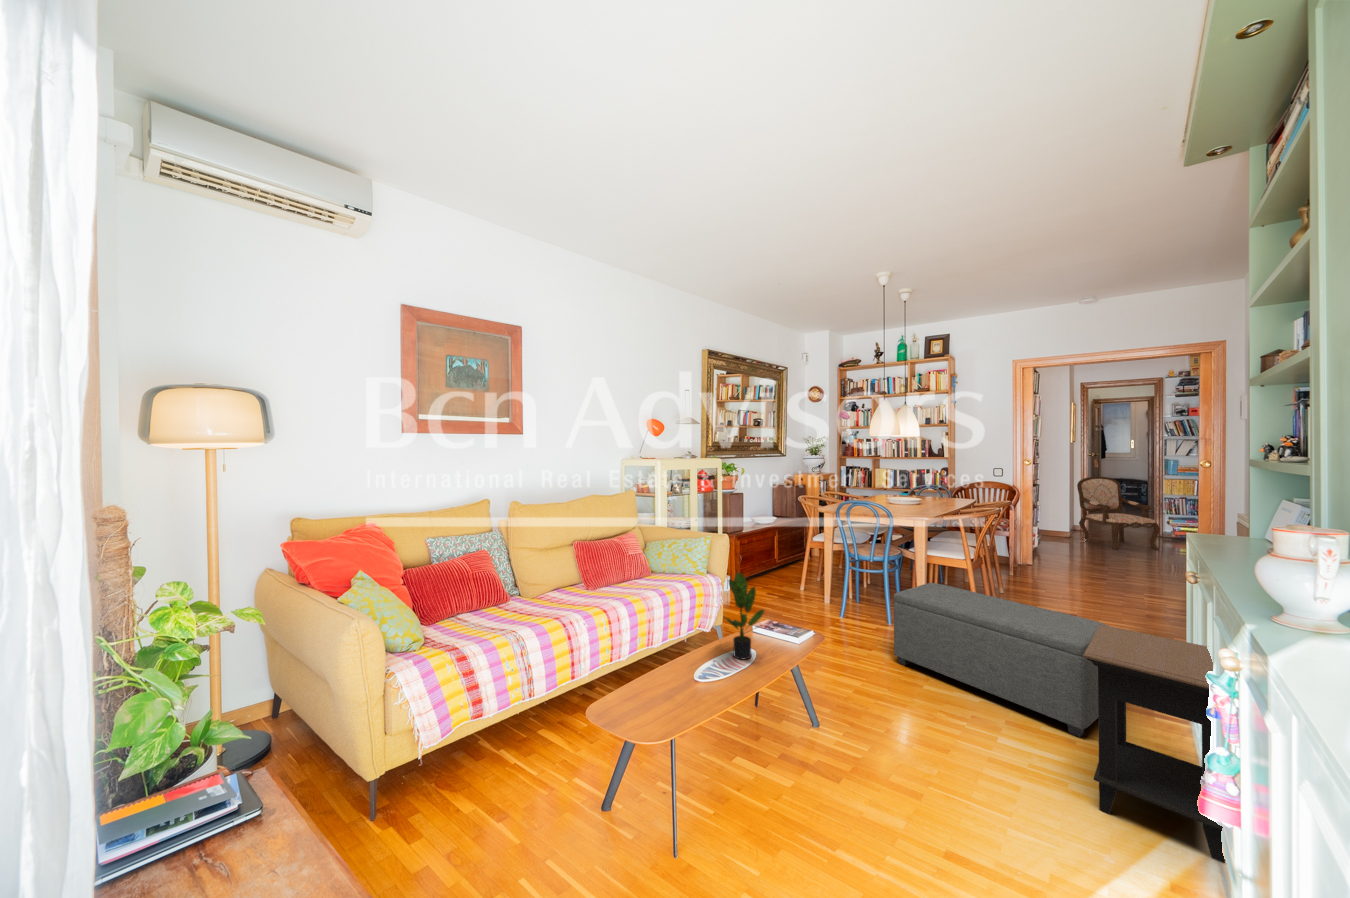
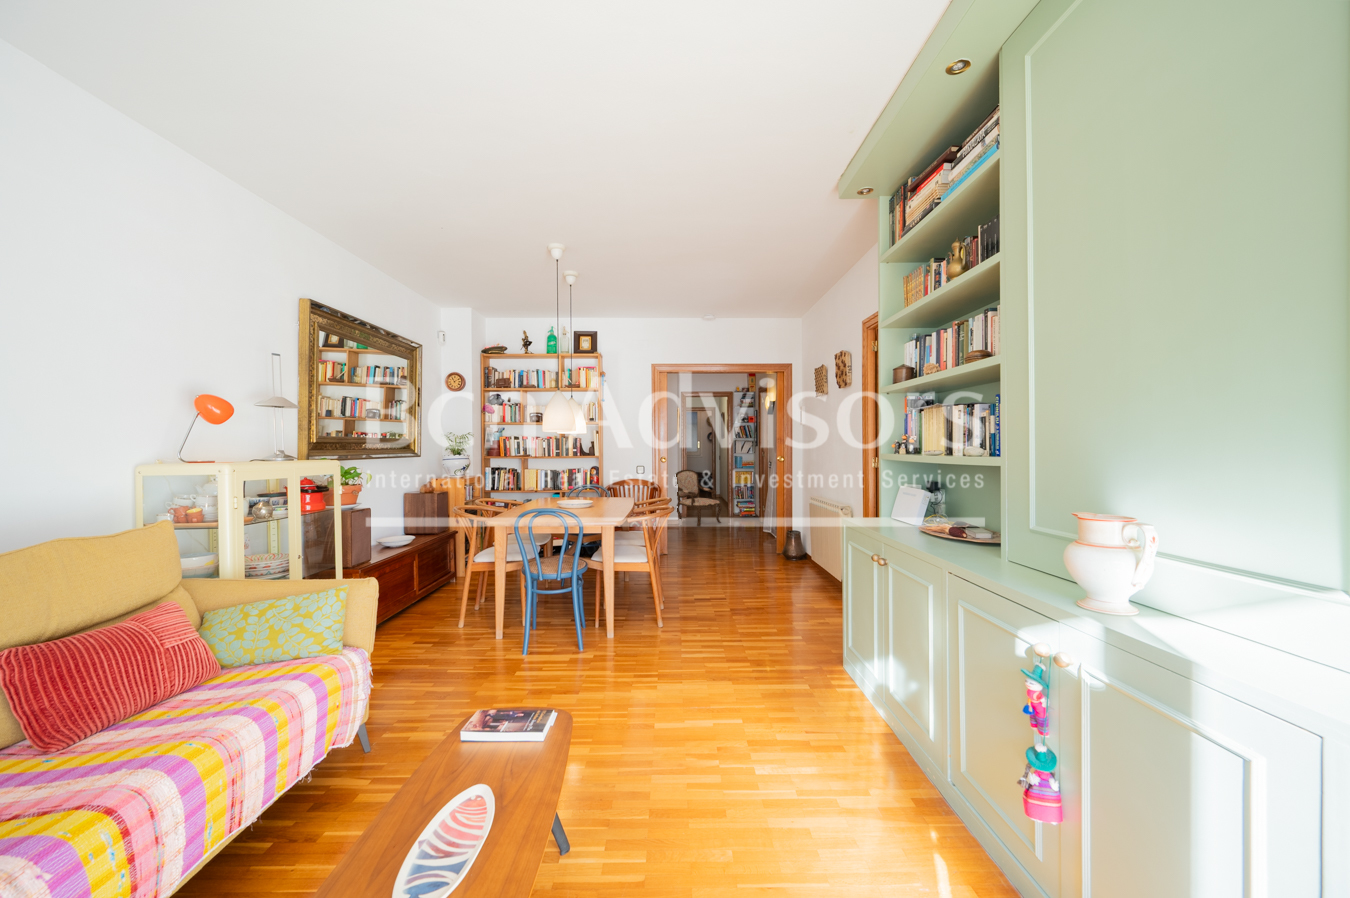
potted plant: present [725,572,764,659] -> none [438,650,519,803]
ottoman: present [894,583,1108,737] -> none [605,589,781,706]
side table: present [1083,625,1225,863] -> none [796,602,915,777]

